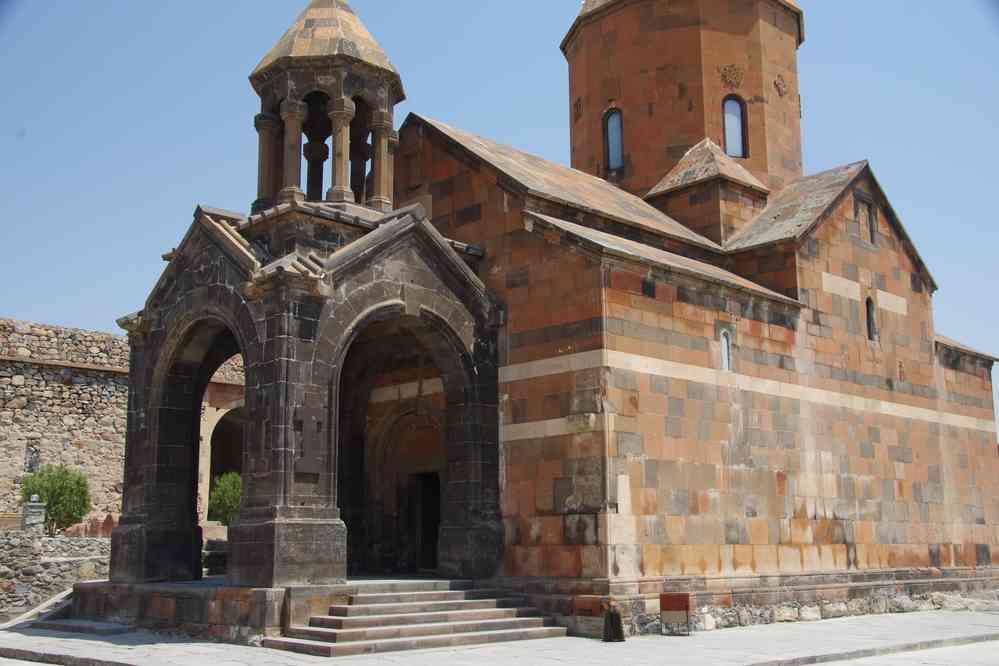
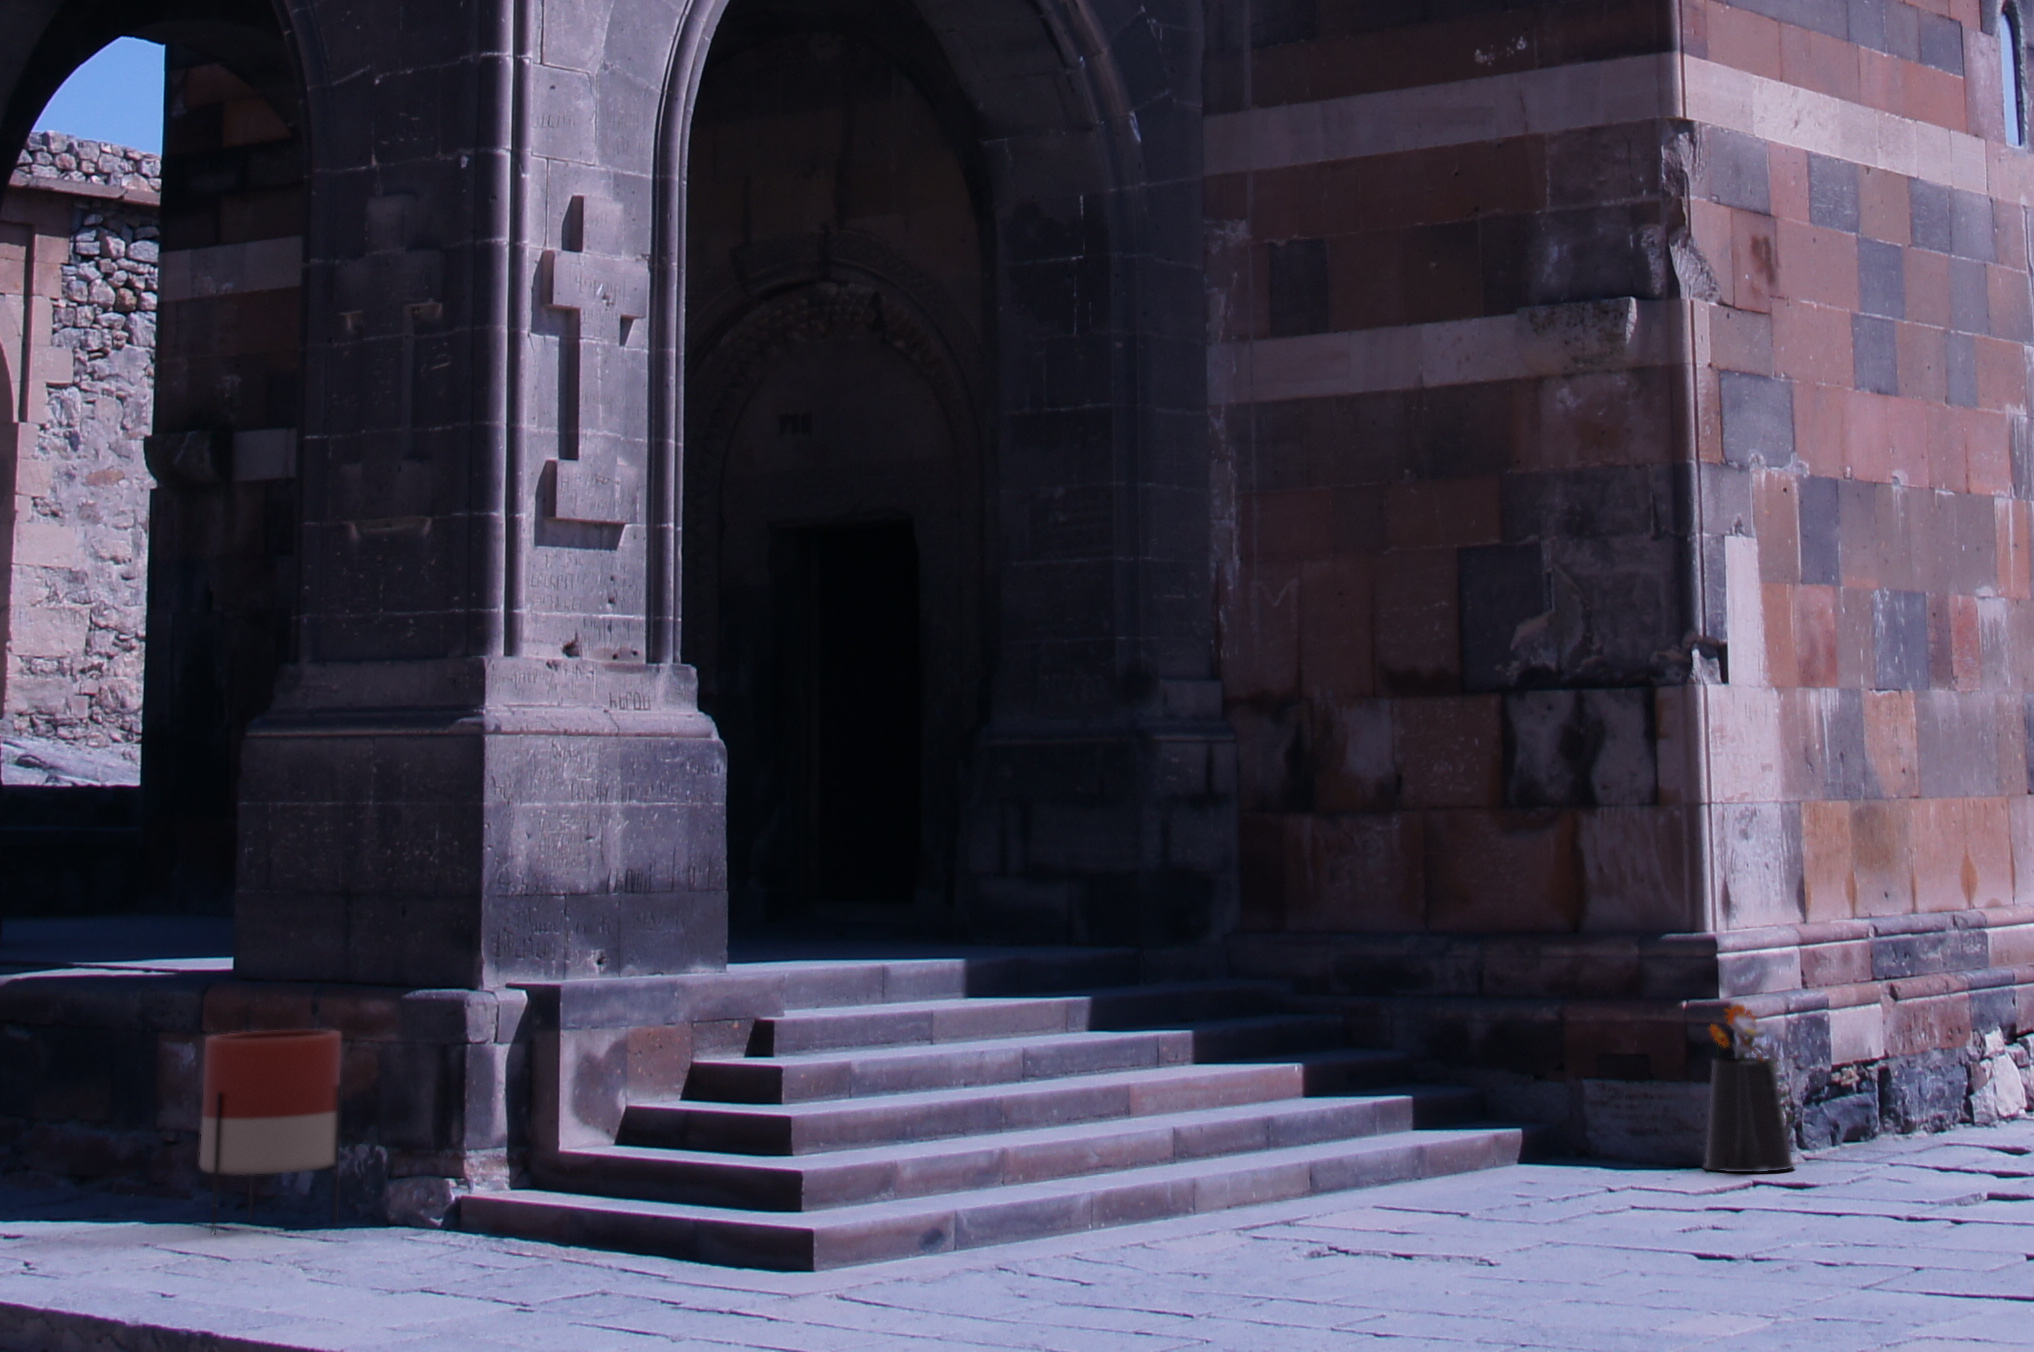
planter: present [659,593,691,635] -> present [199,1030,341,1234]

